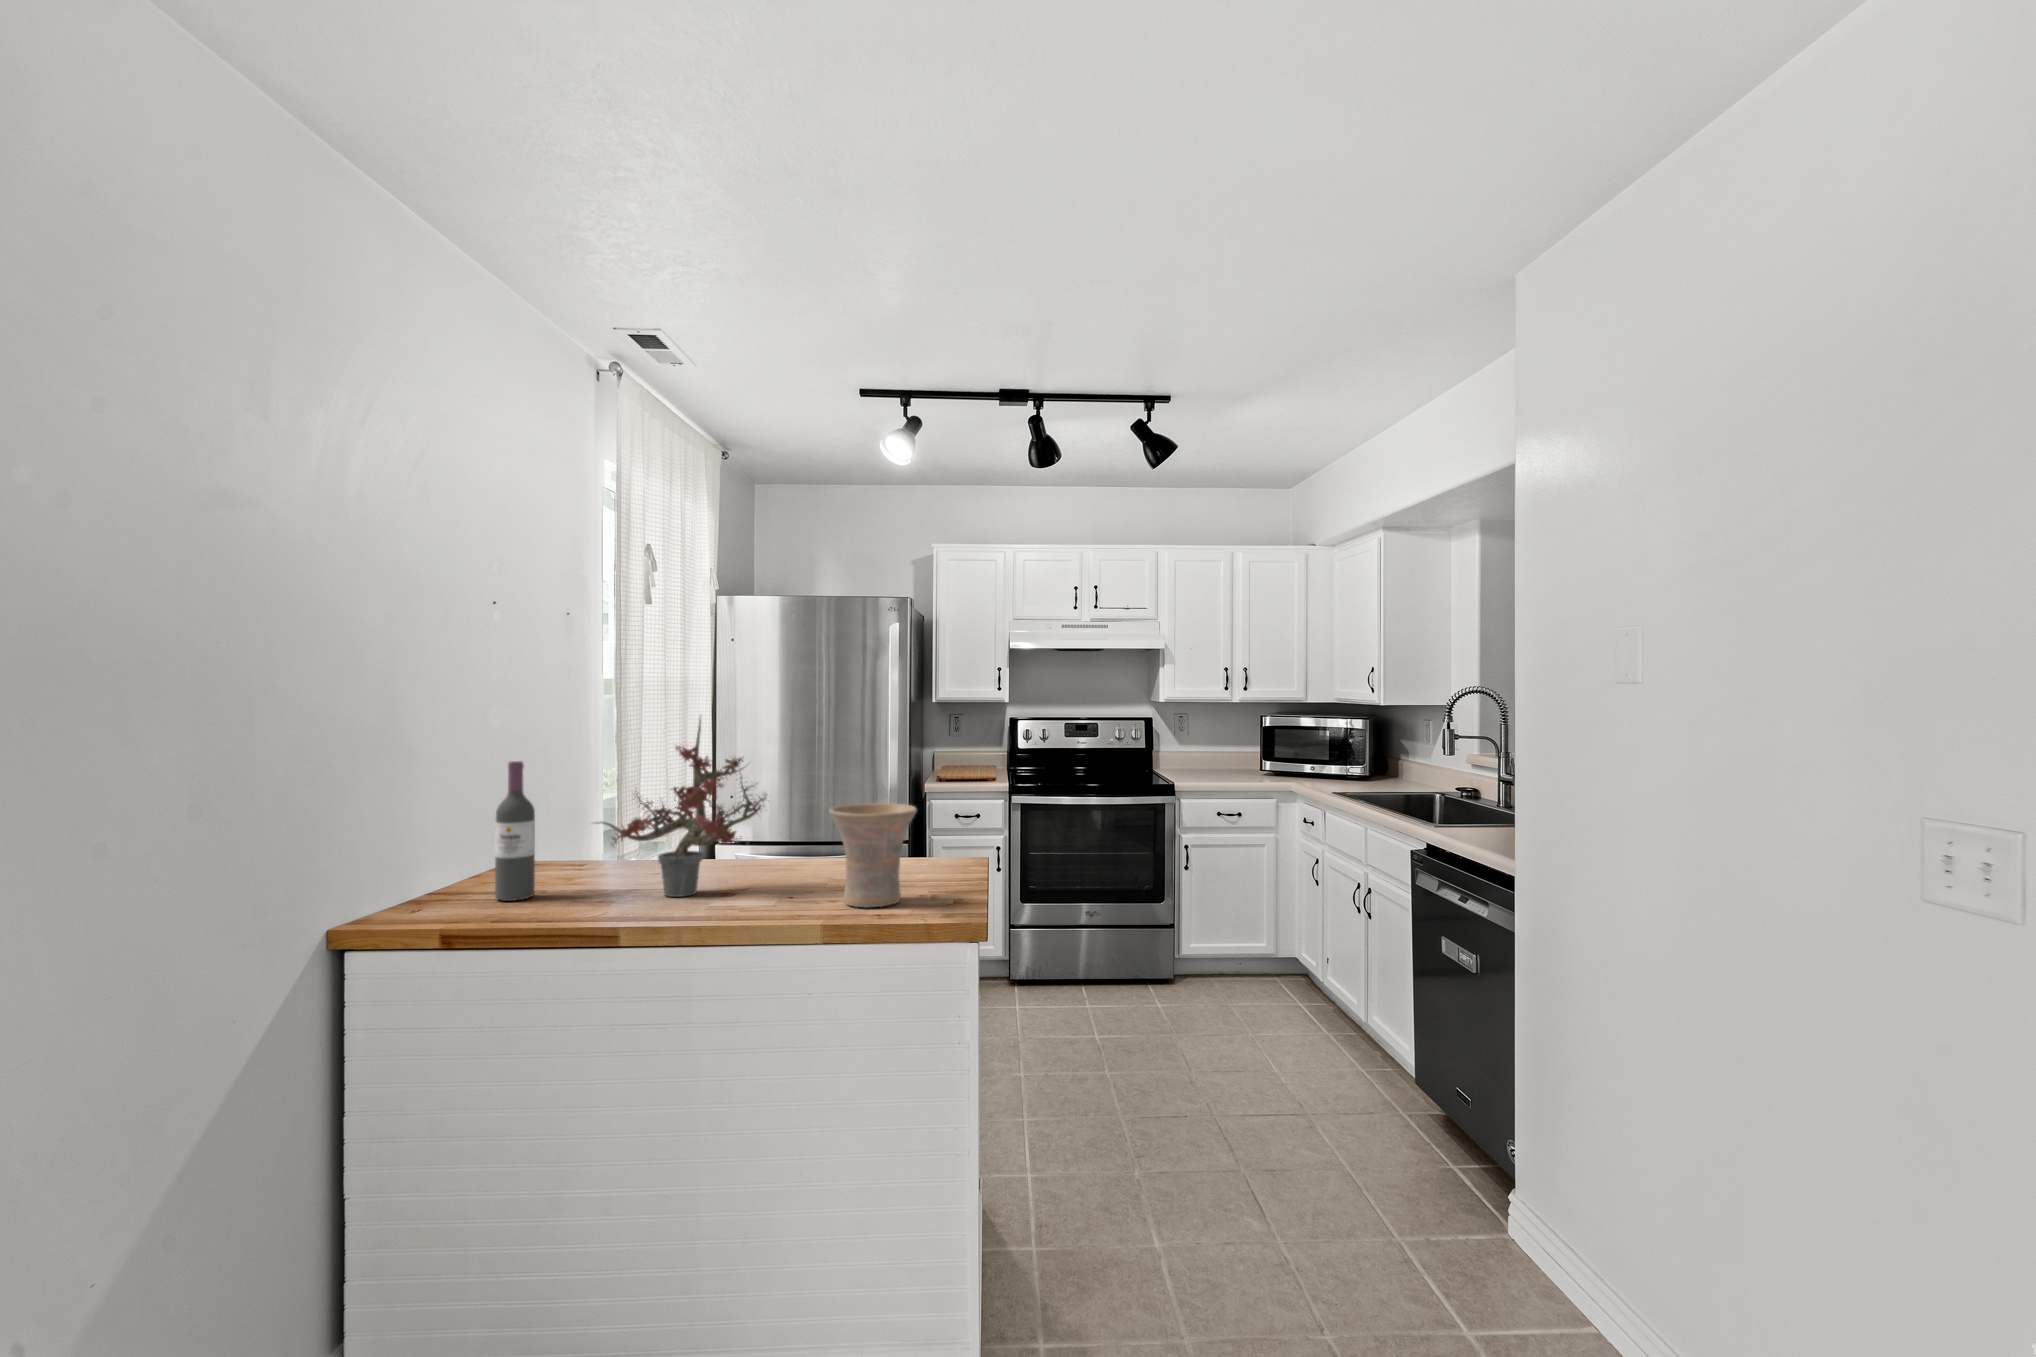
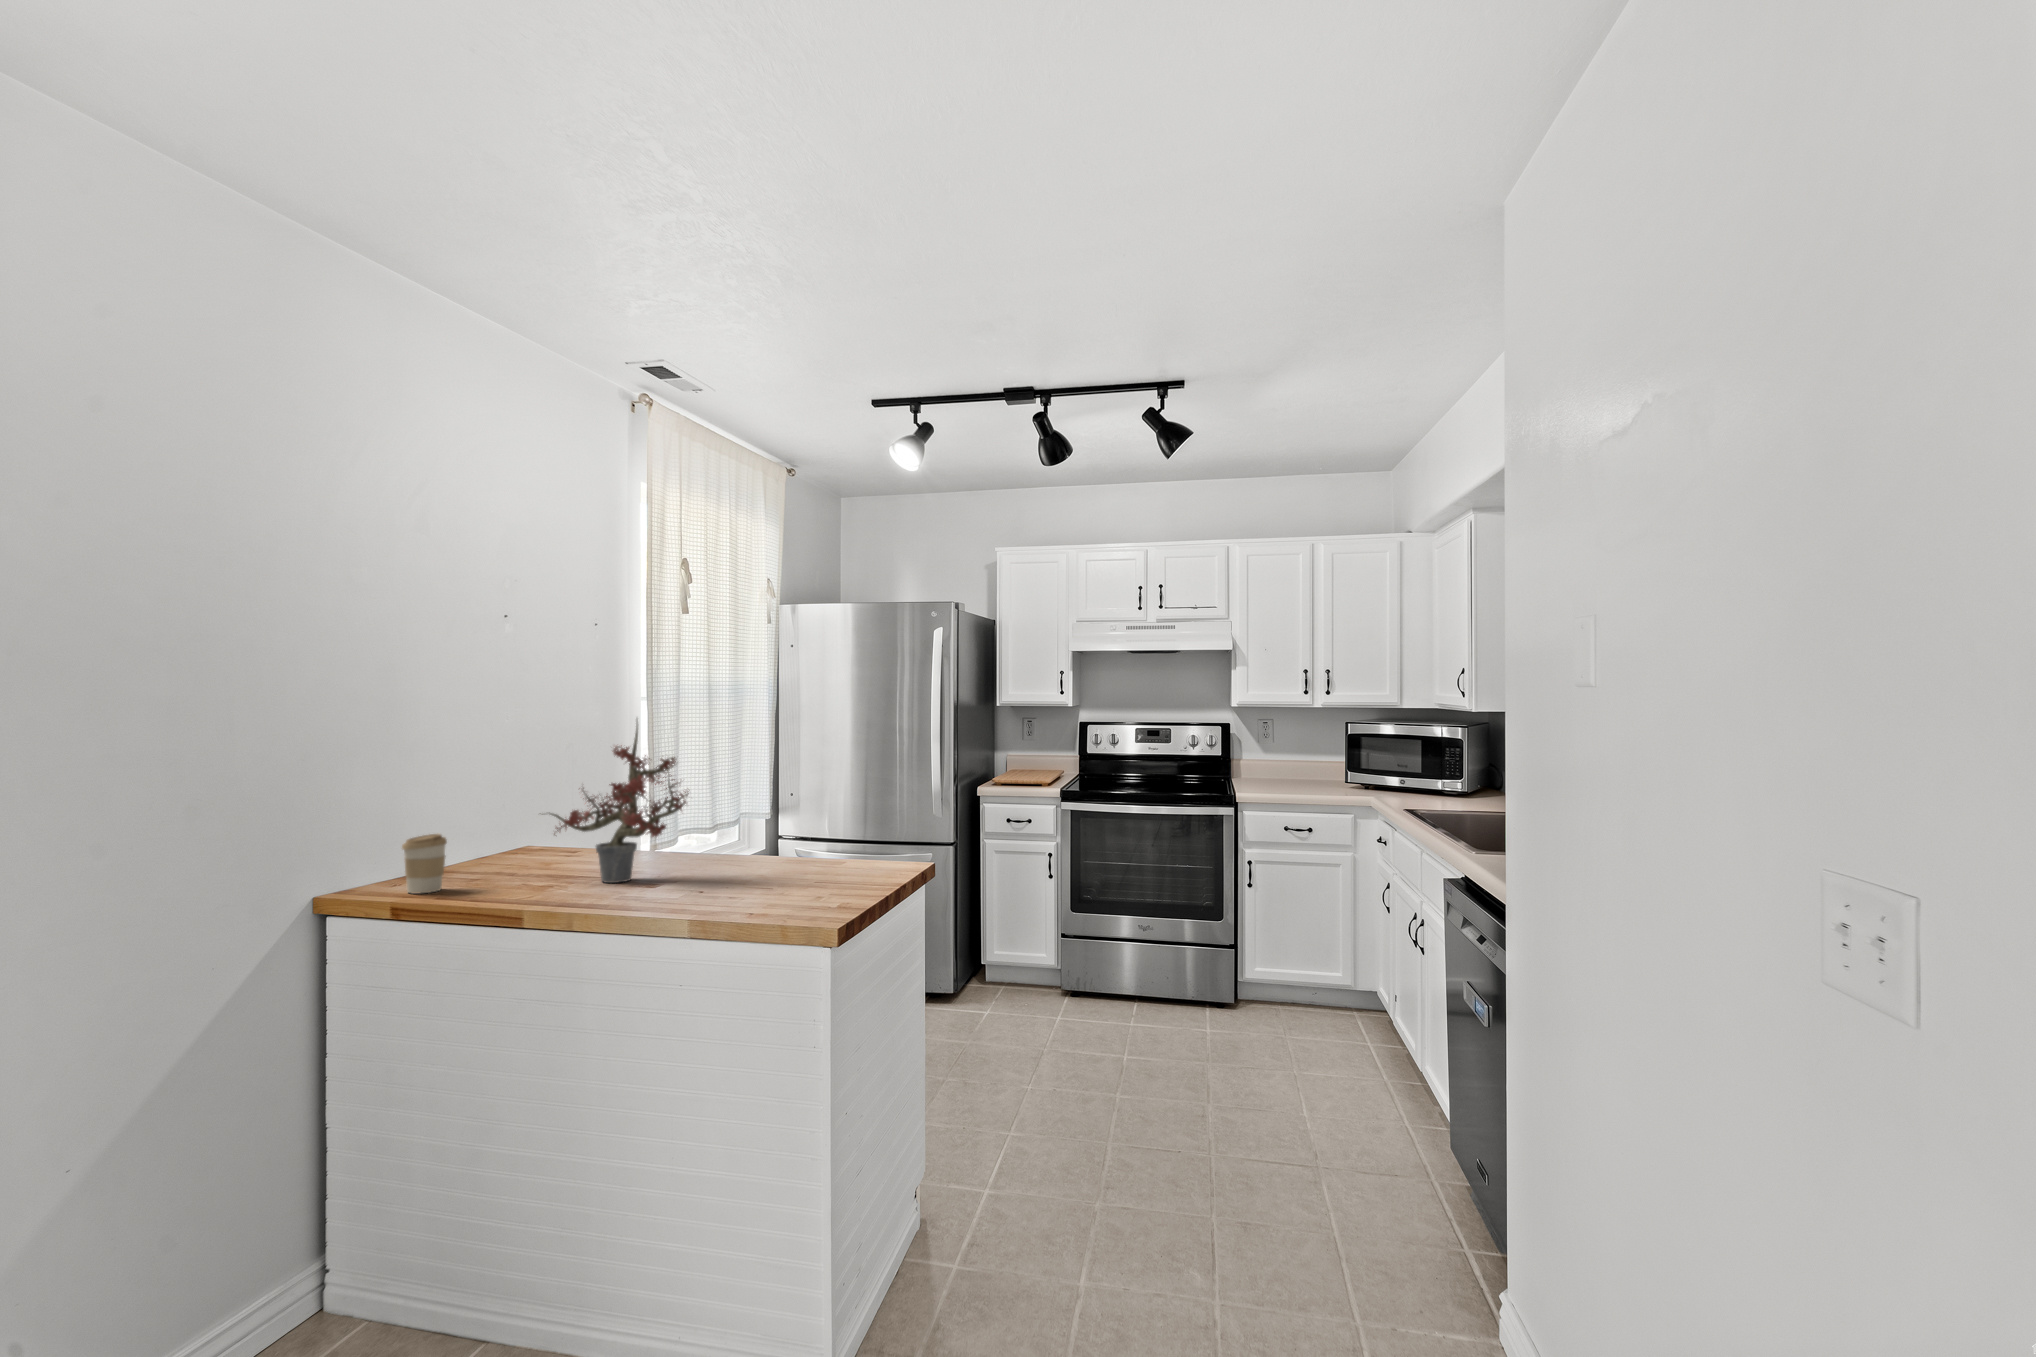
wine bottle: present [495,761,535,901] -> none [465,758,500,880]
vase: present [829,803,917,907] -> none [725,801,809,898]
coffee cup: none [437,850,489,920] -> present [402,834,447,894]

